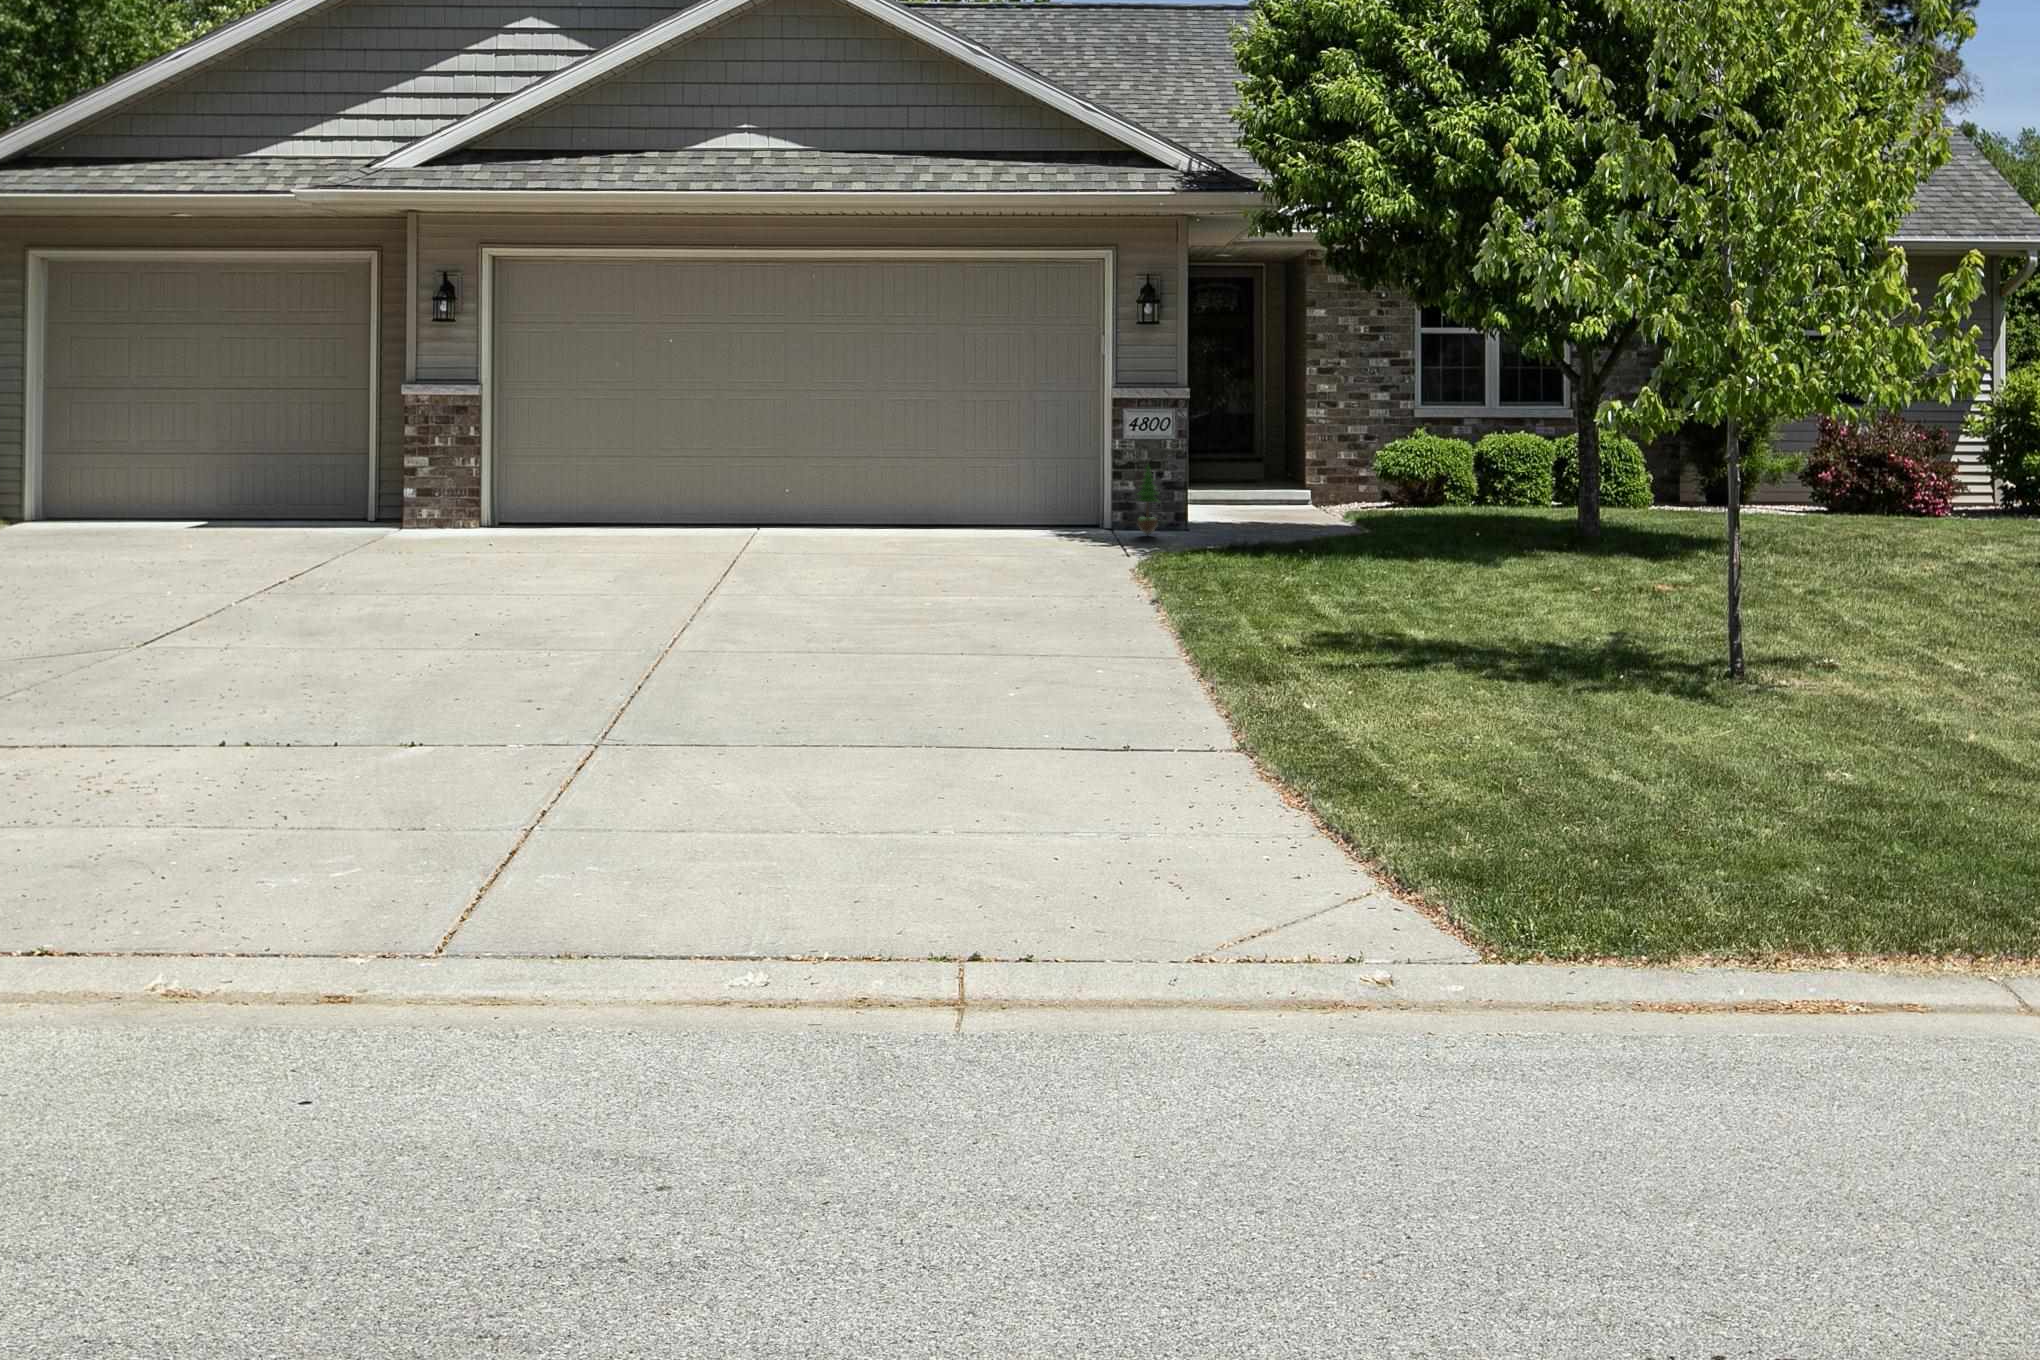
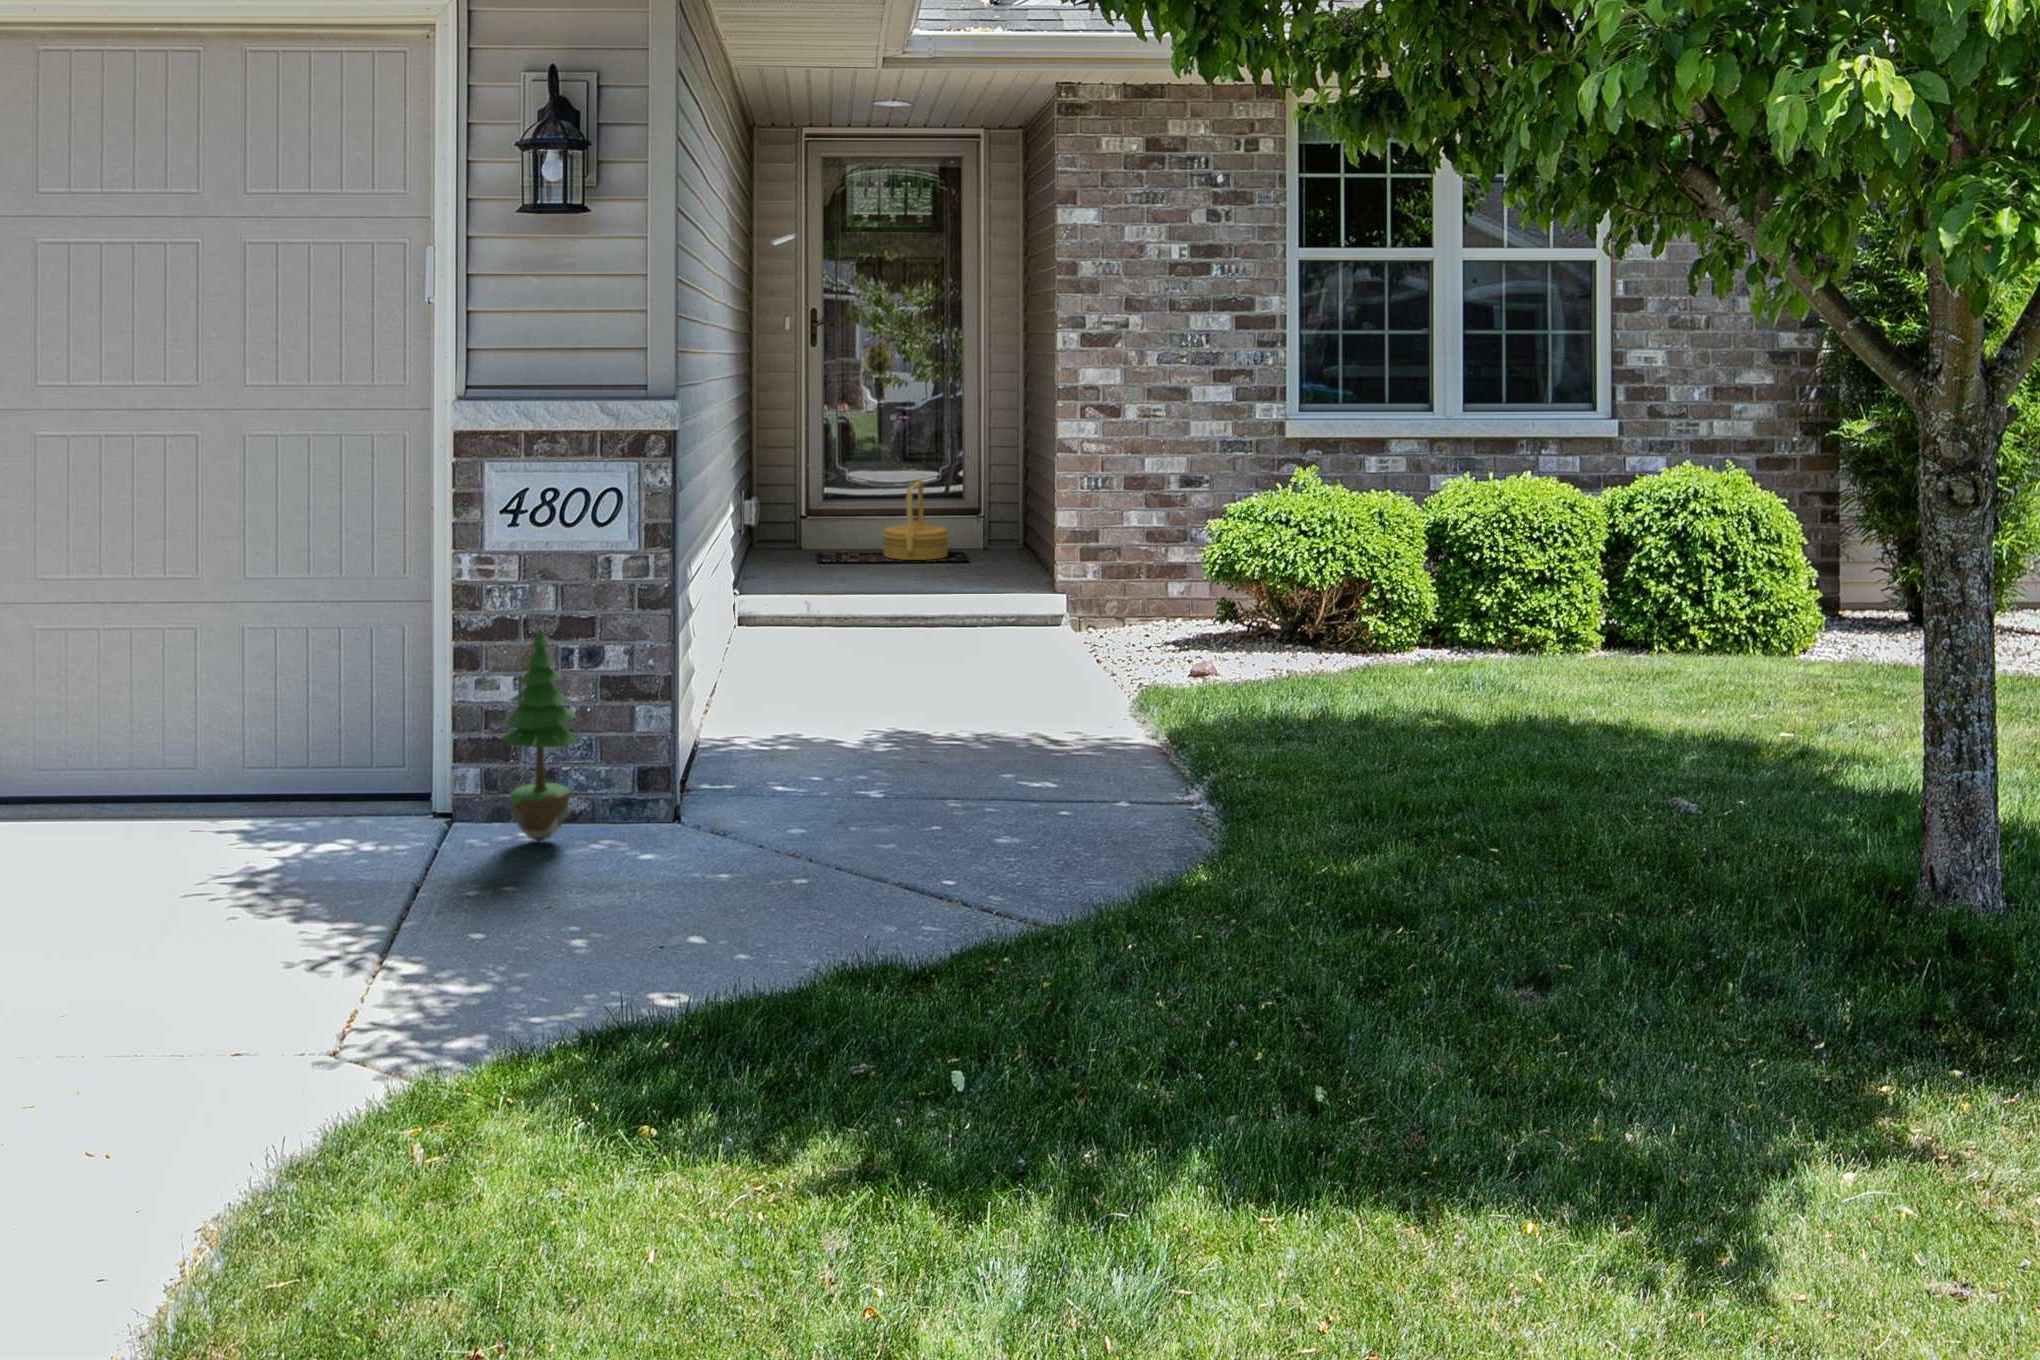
woven basket: none [1210,445,1245,485] -> present [882,481,949,560]

